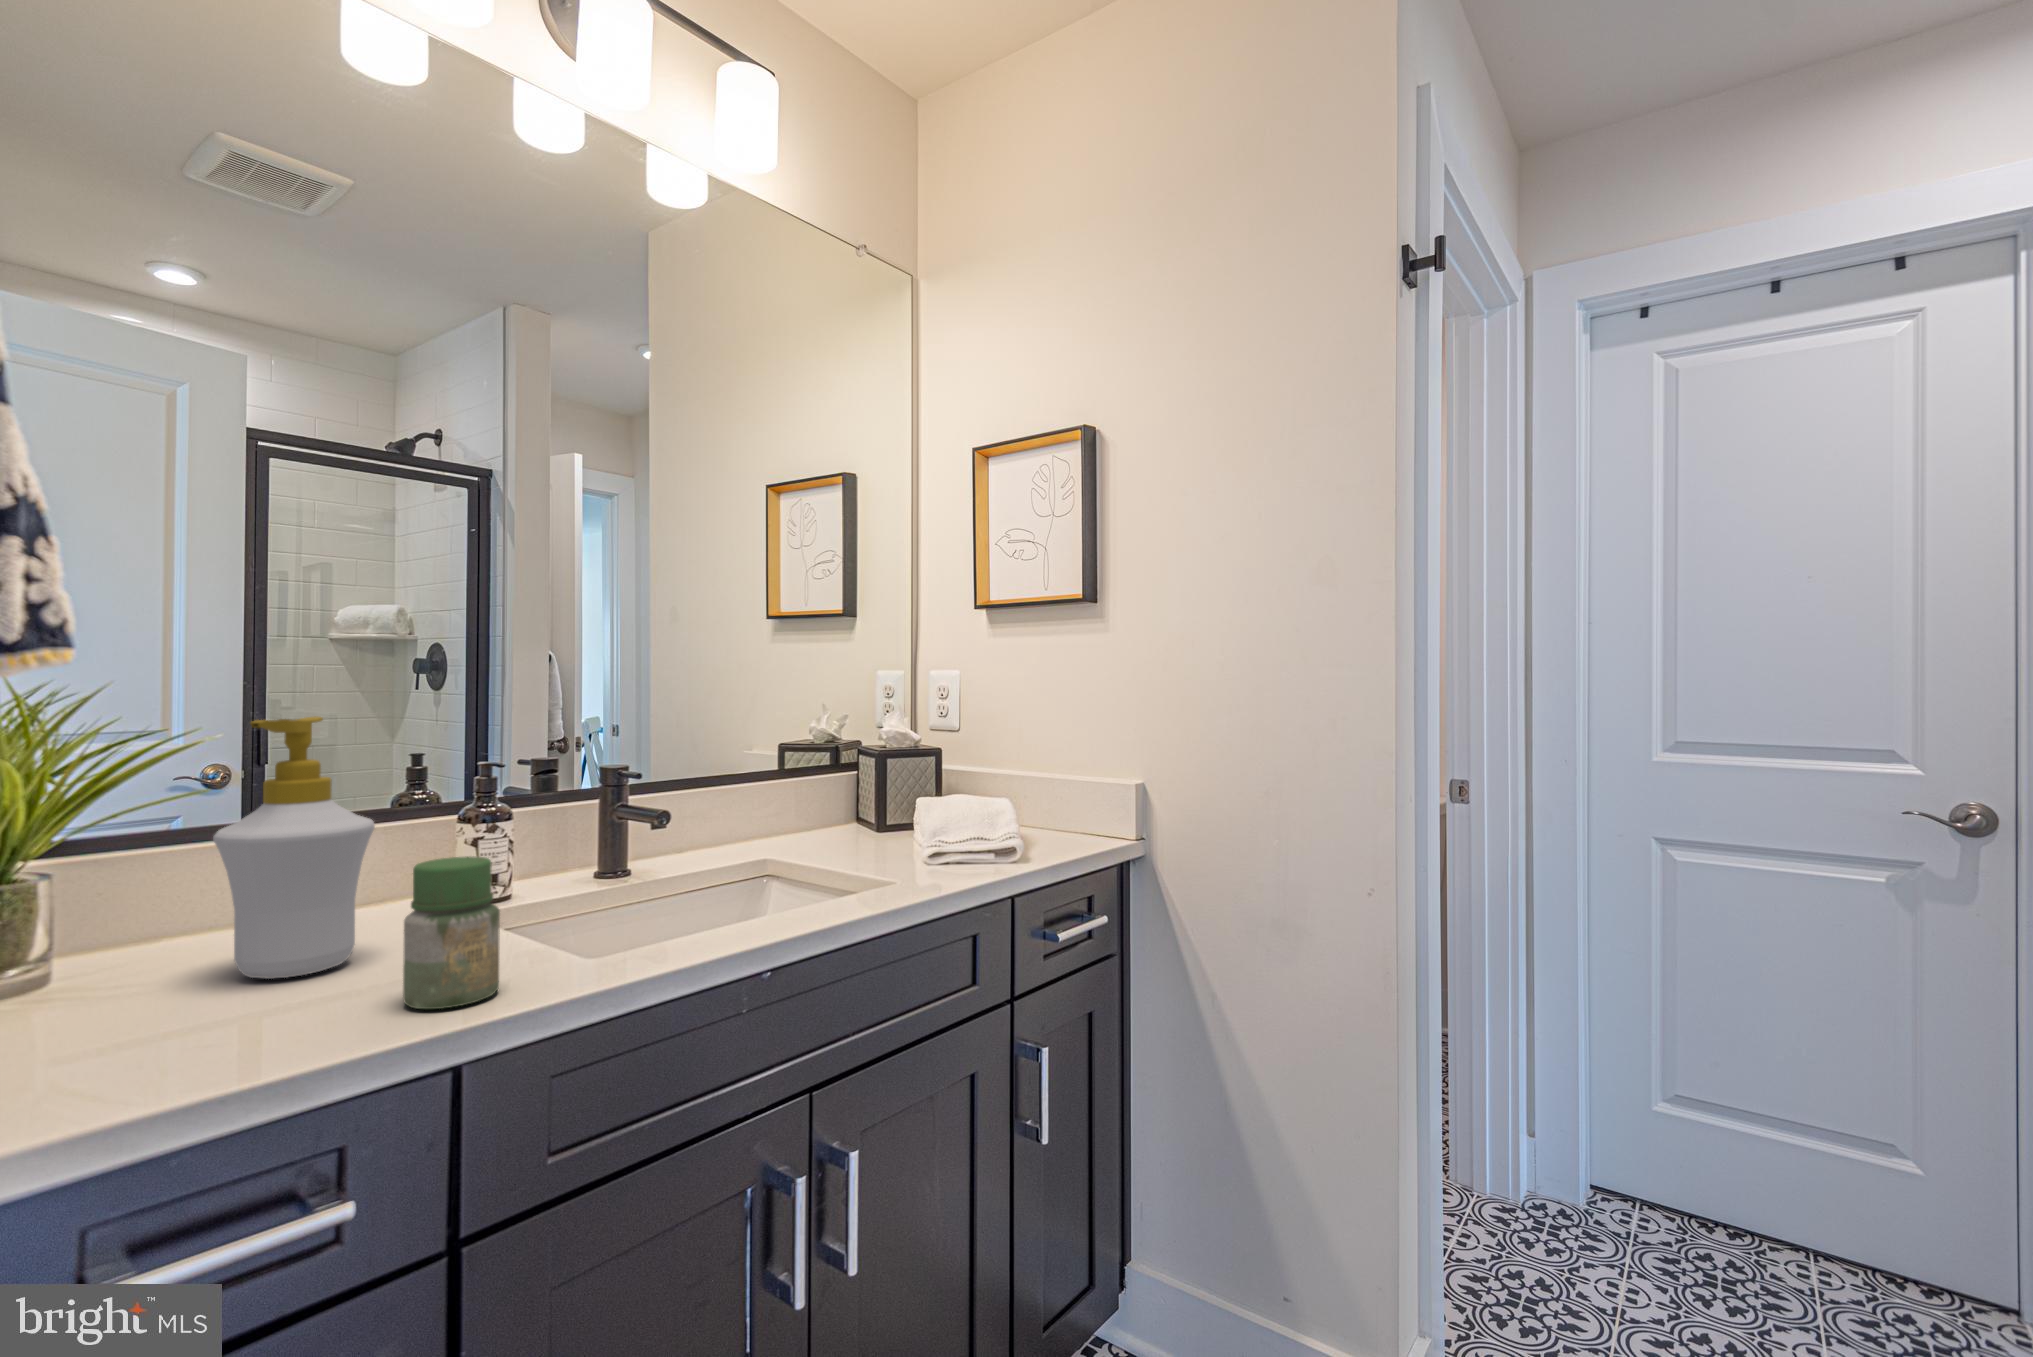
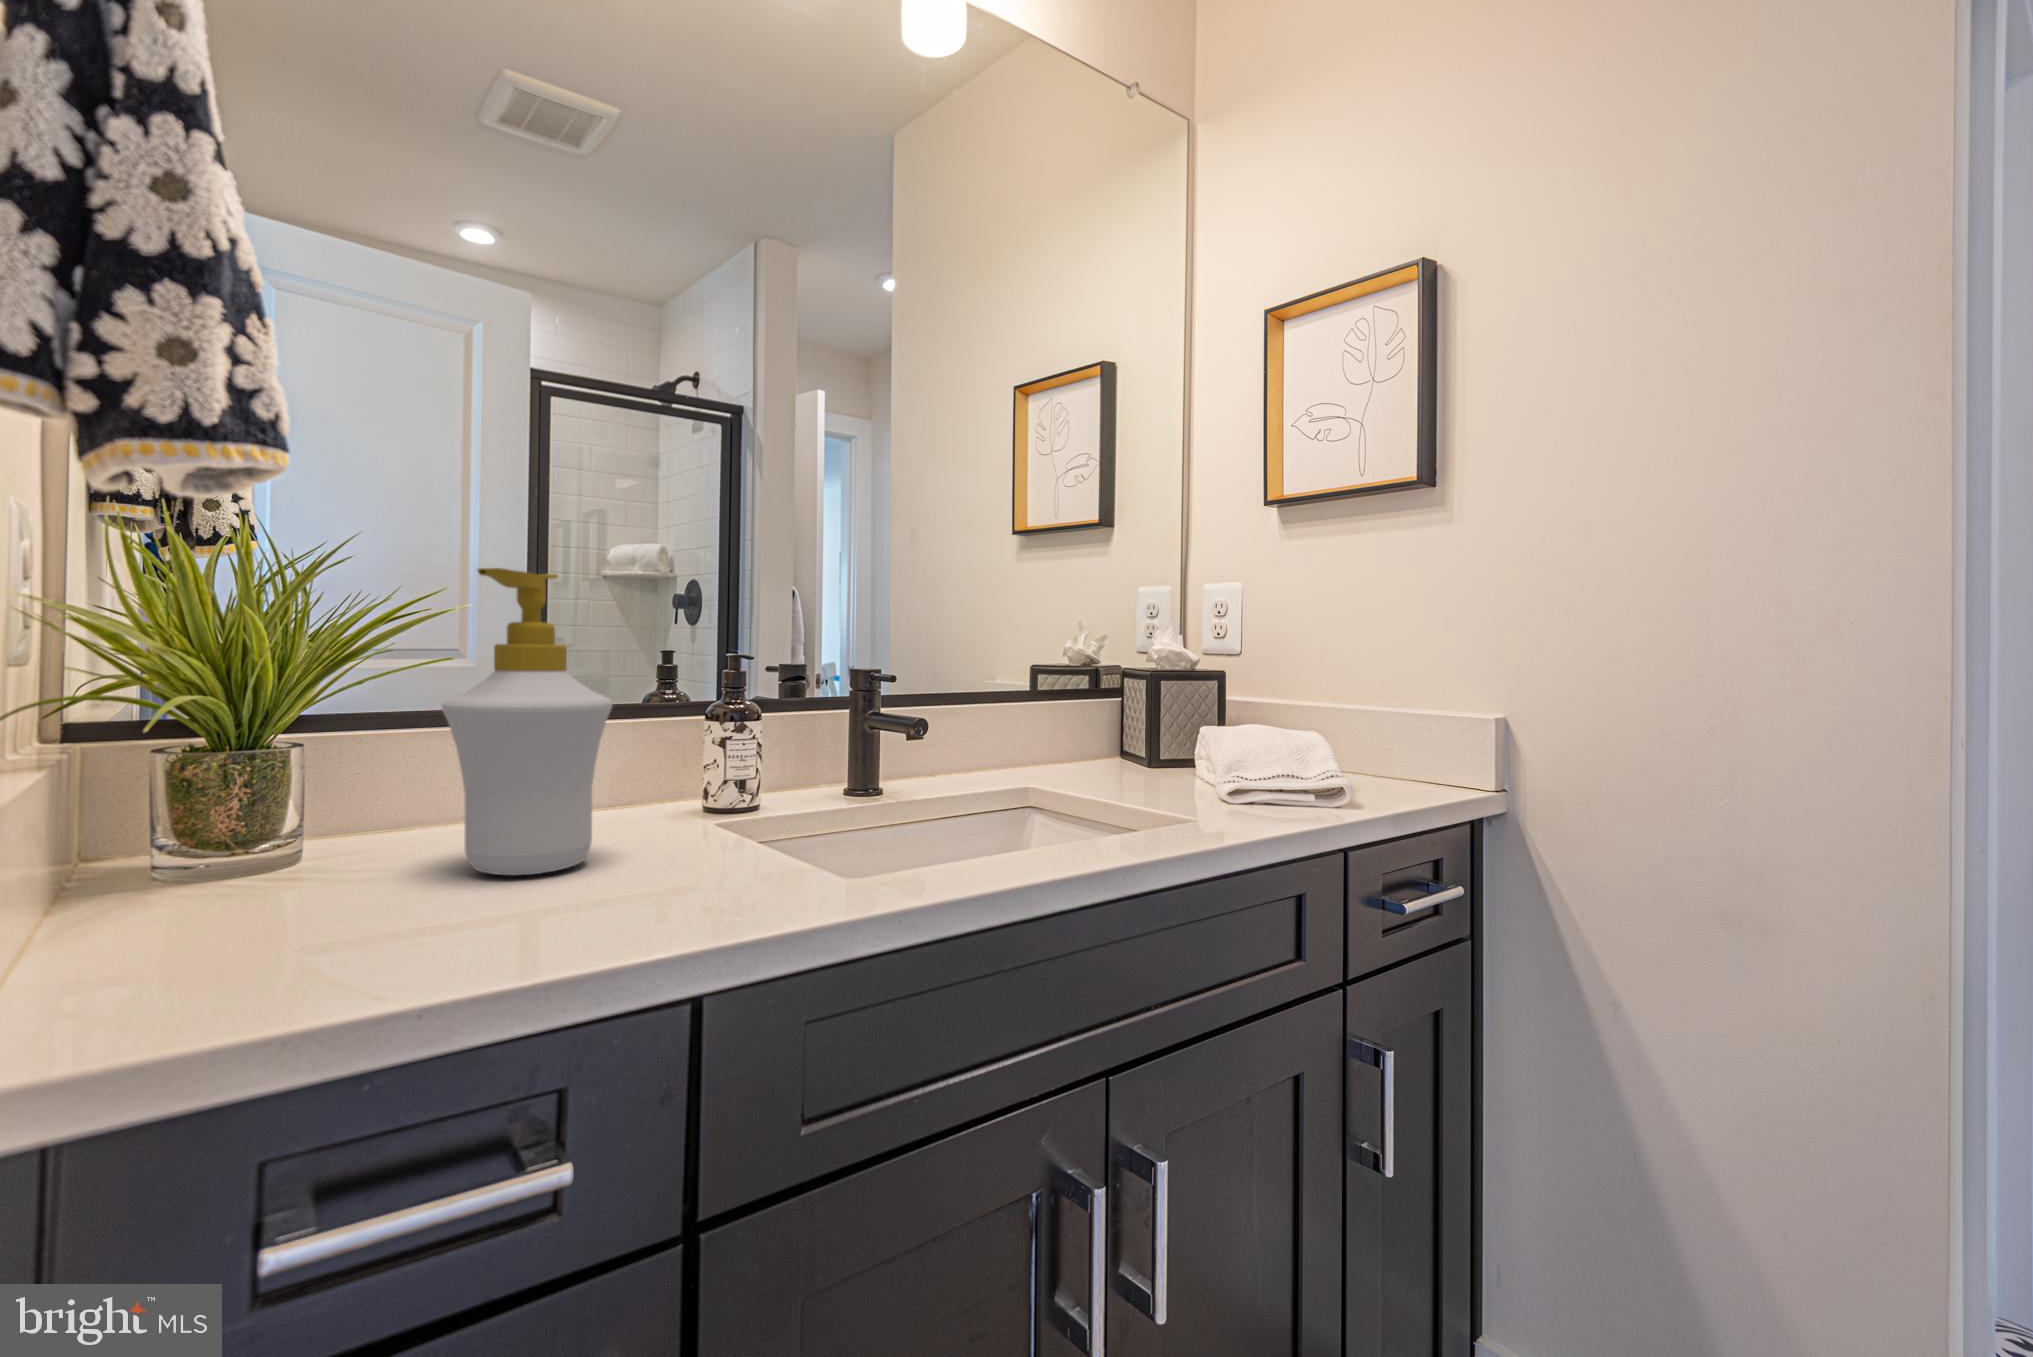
jar: present [403,856,500,1009] -> none [637,738,748,926]

